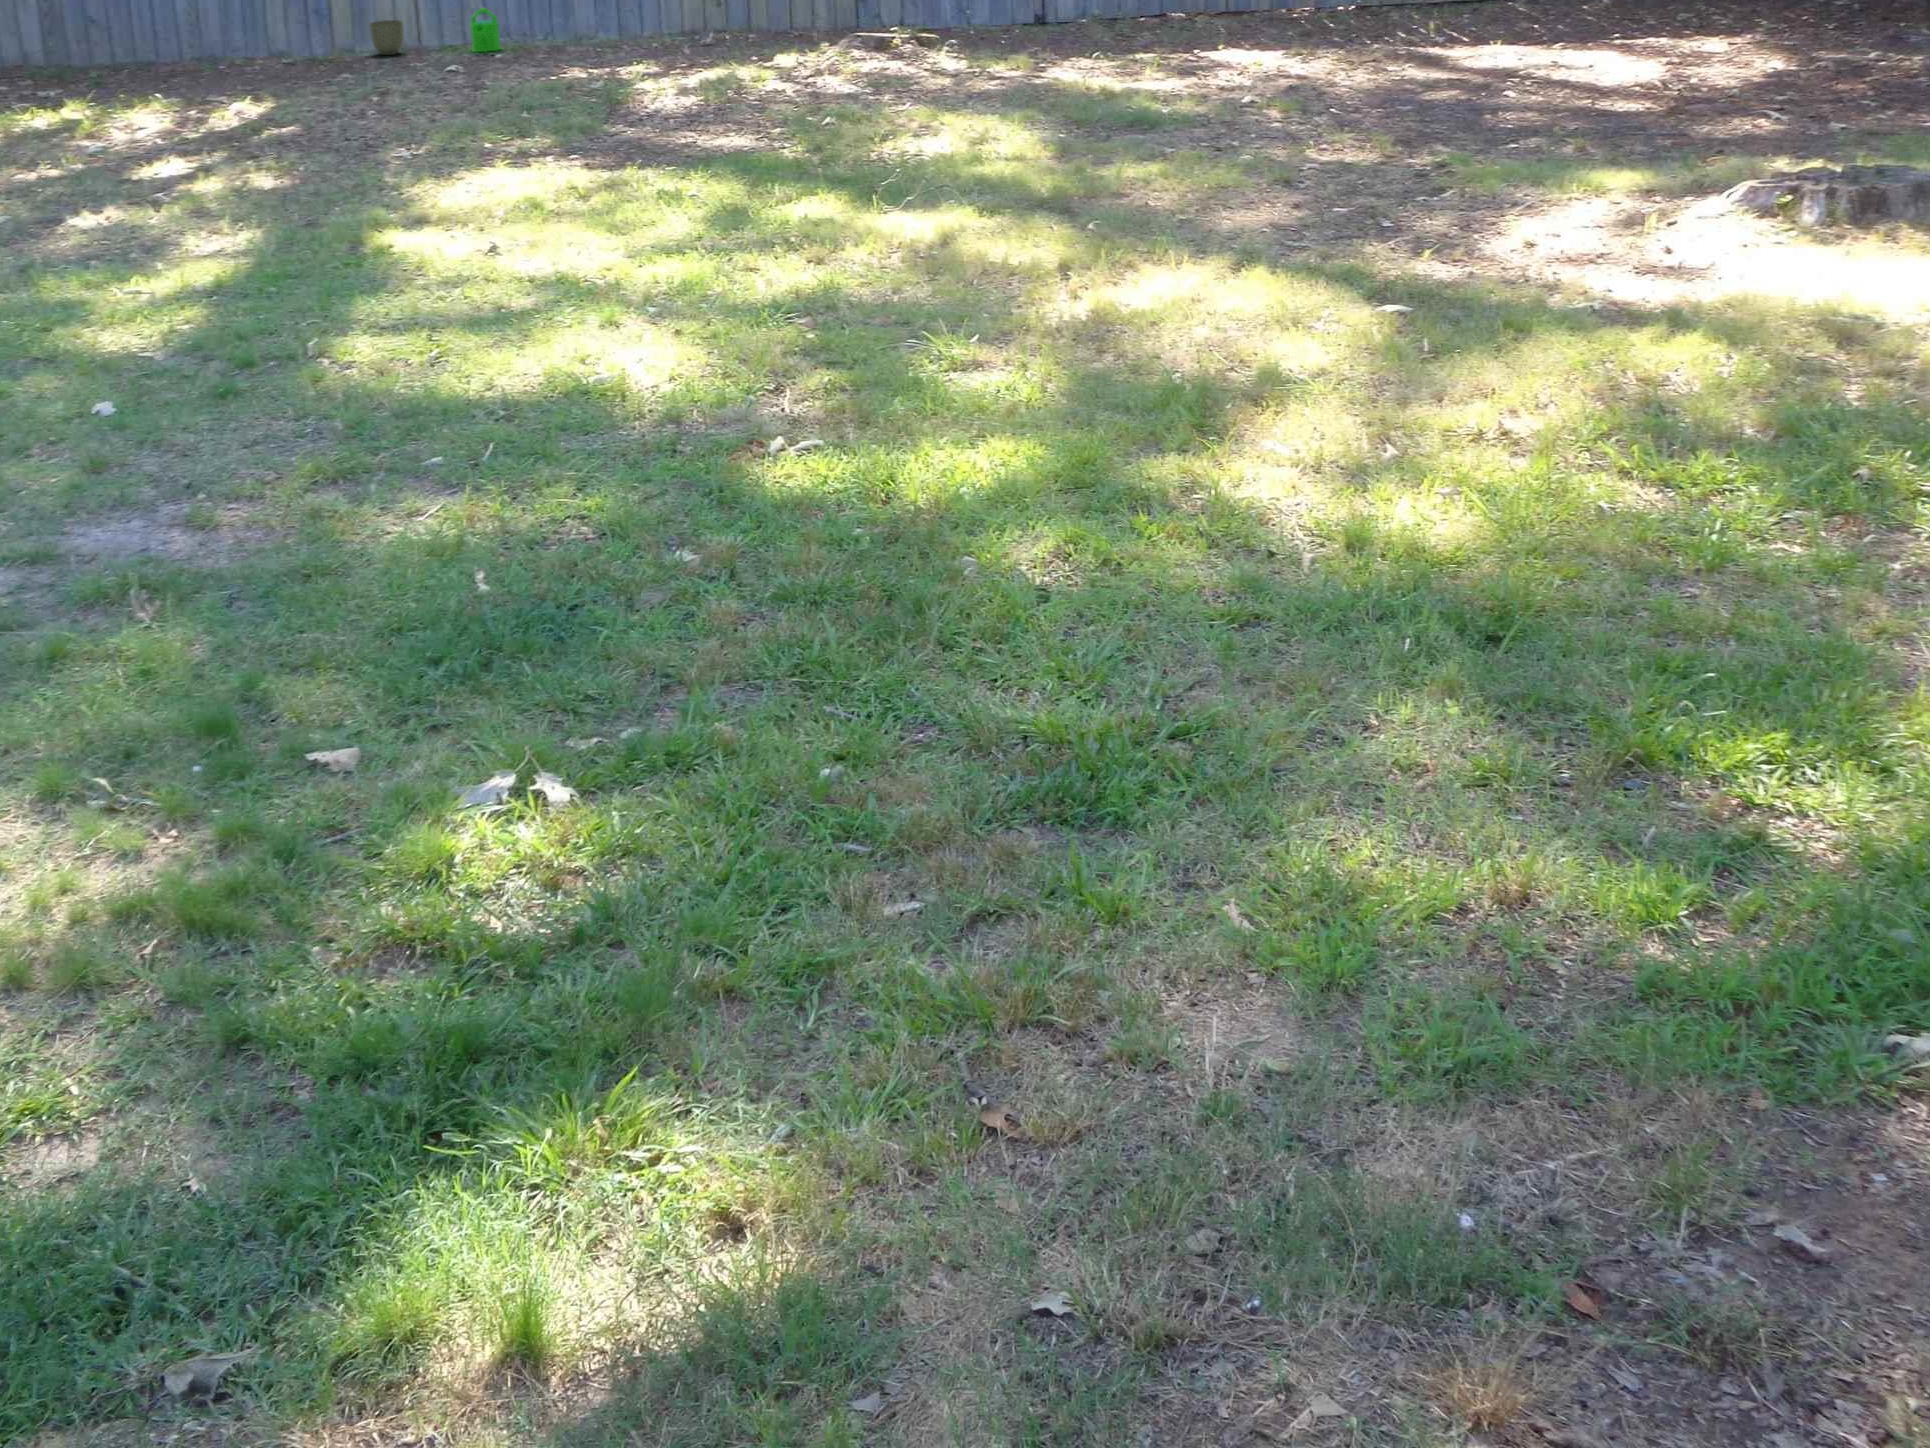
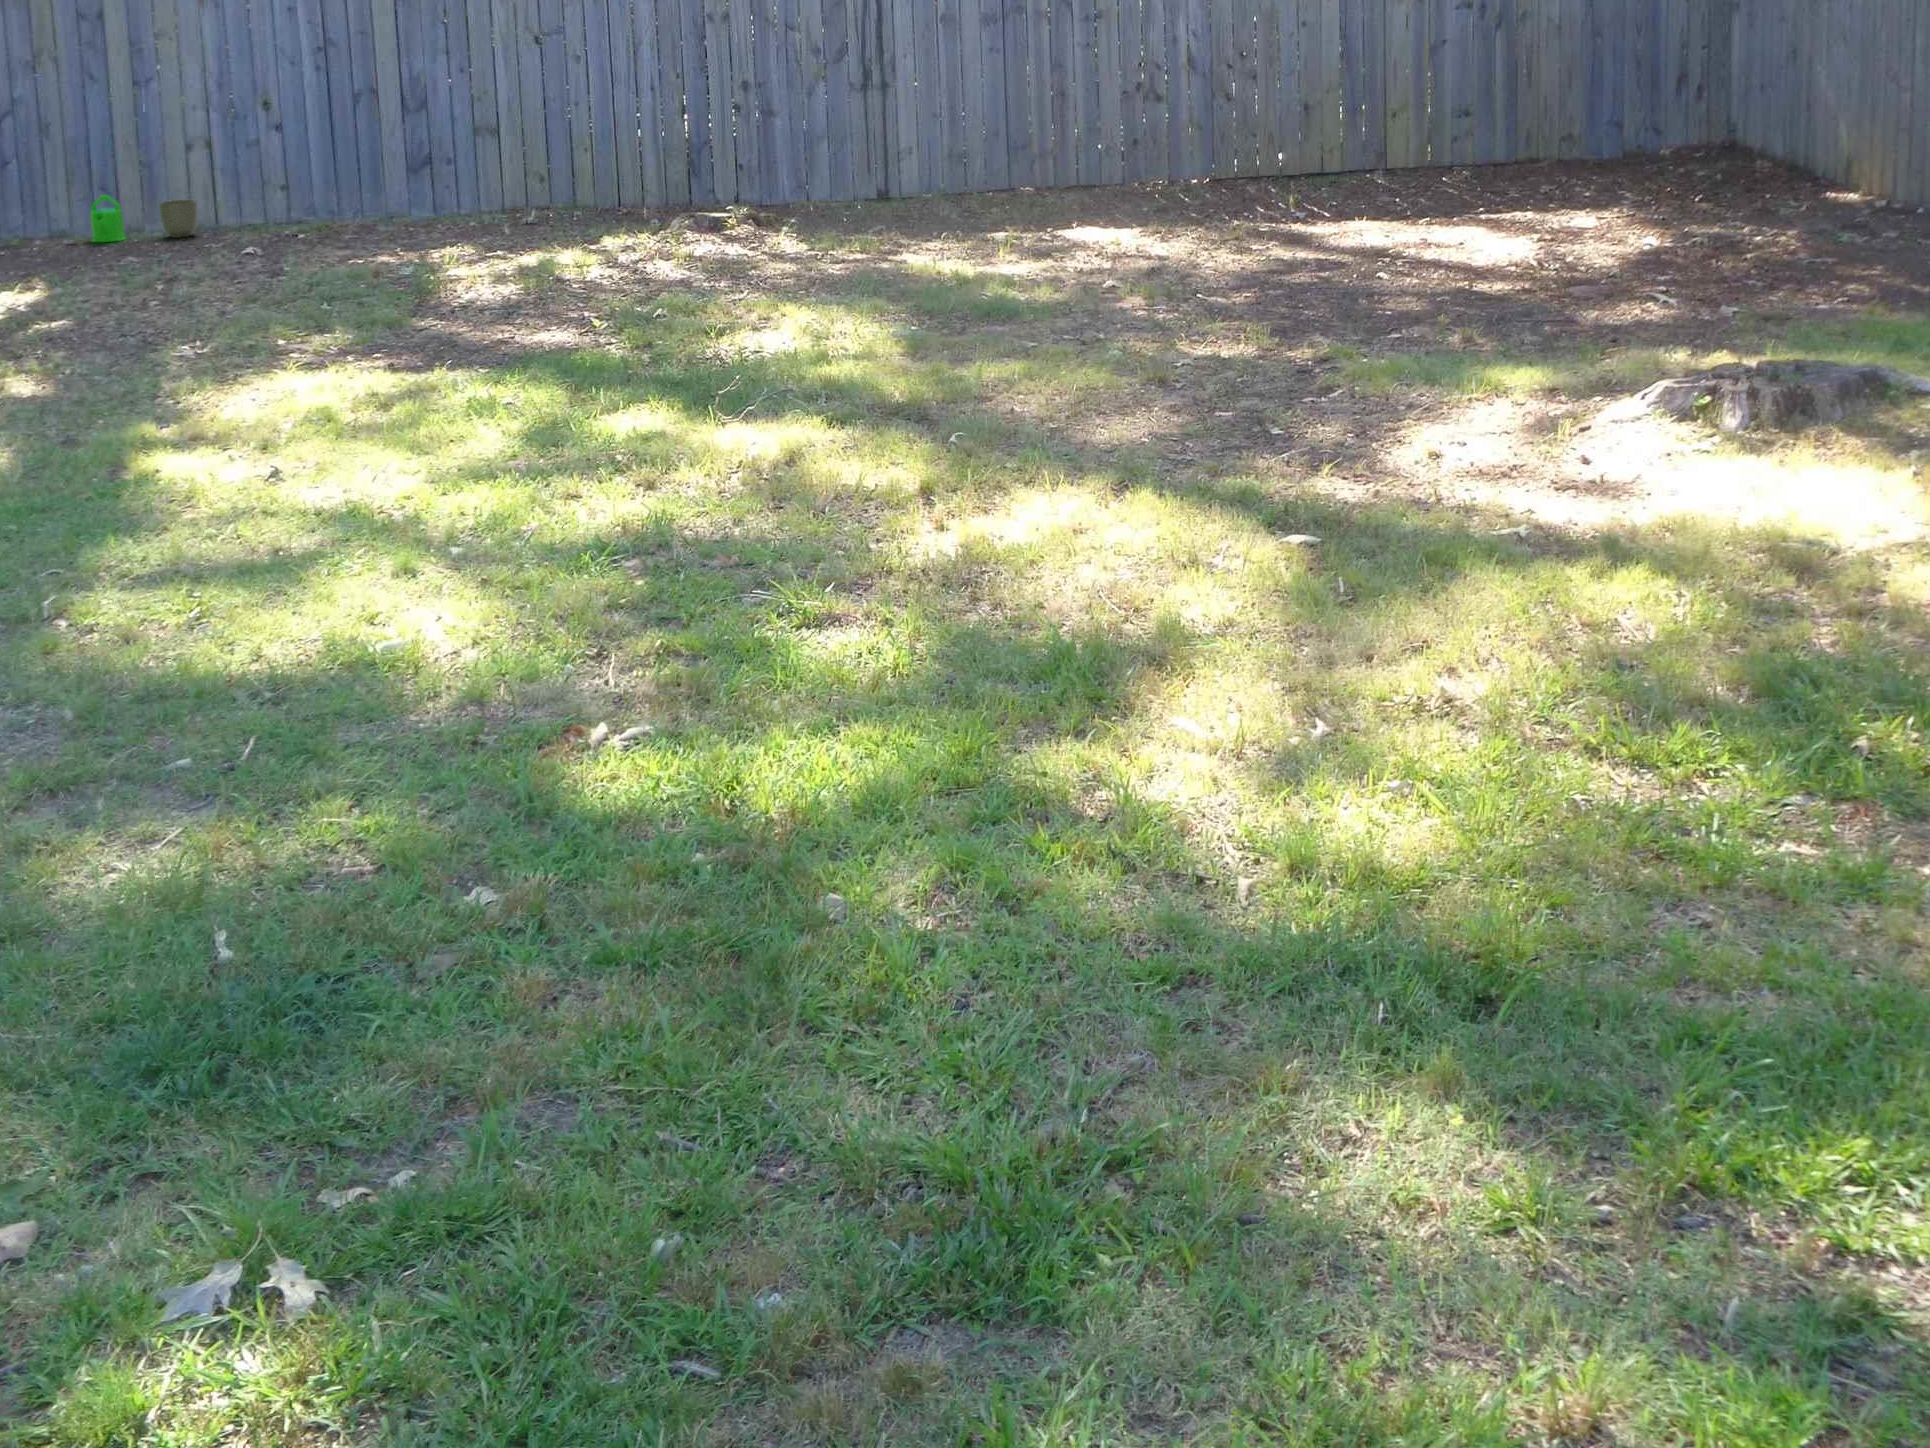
watering can: present [470,8,501,52] -> present [90,195,125,242]

